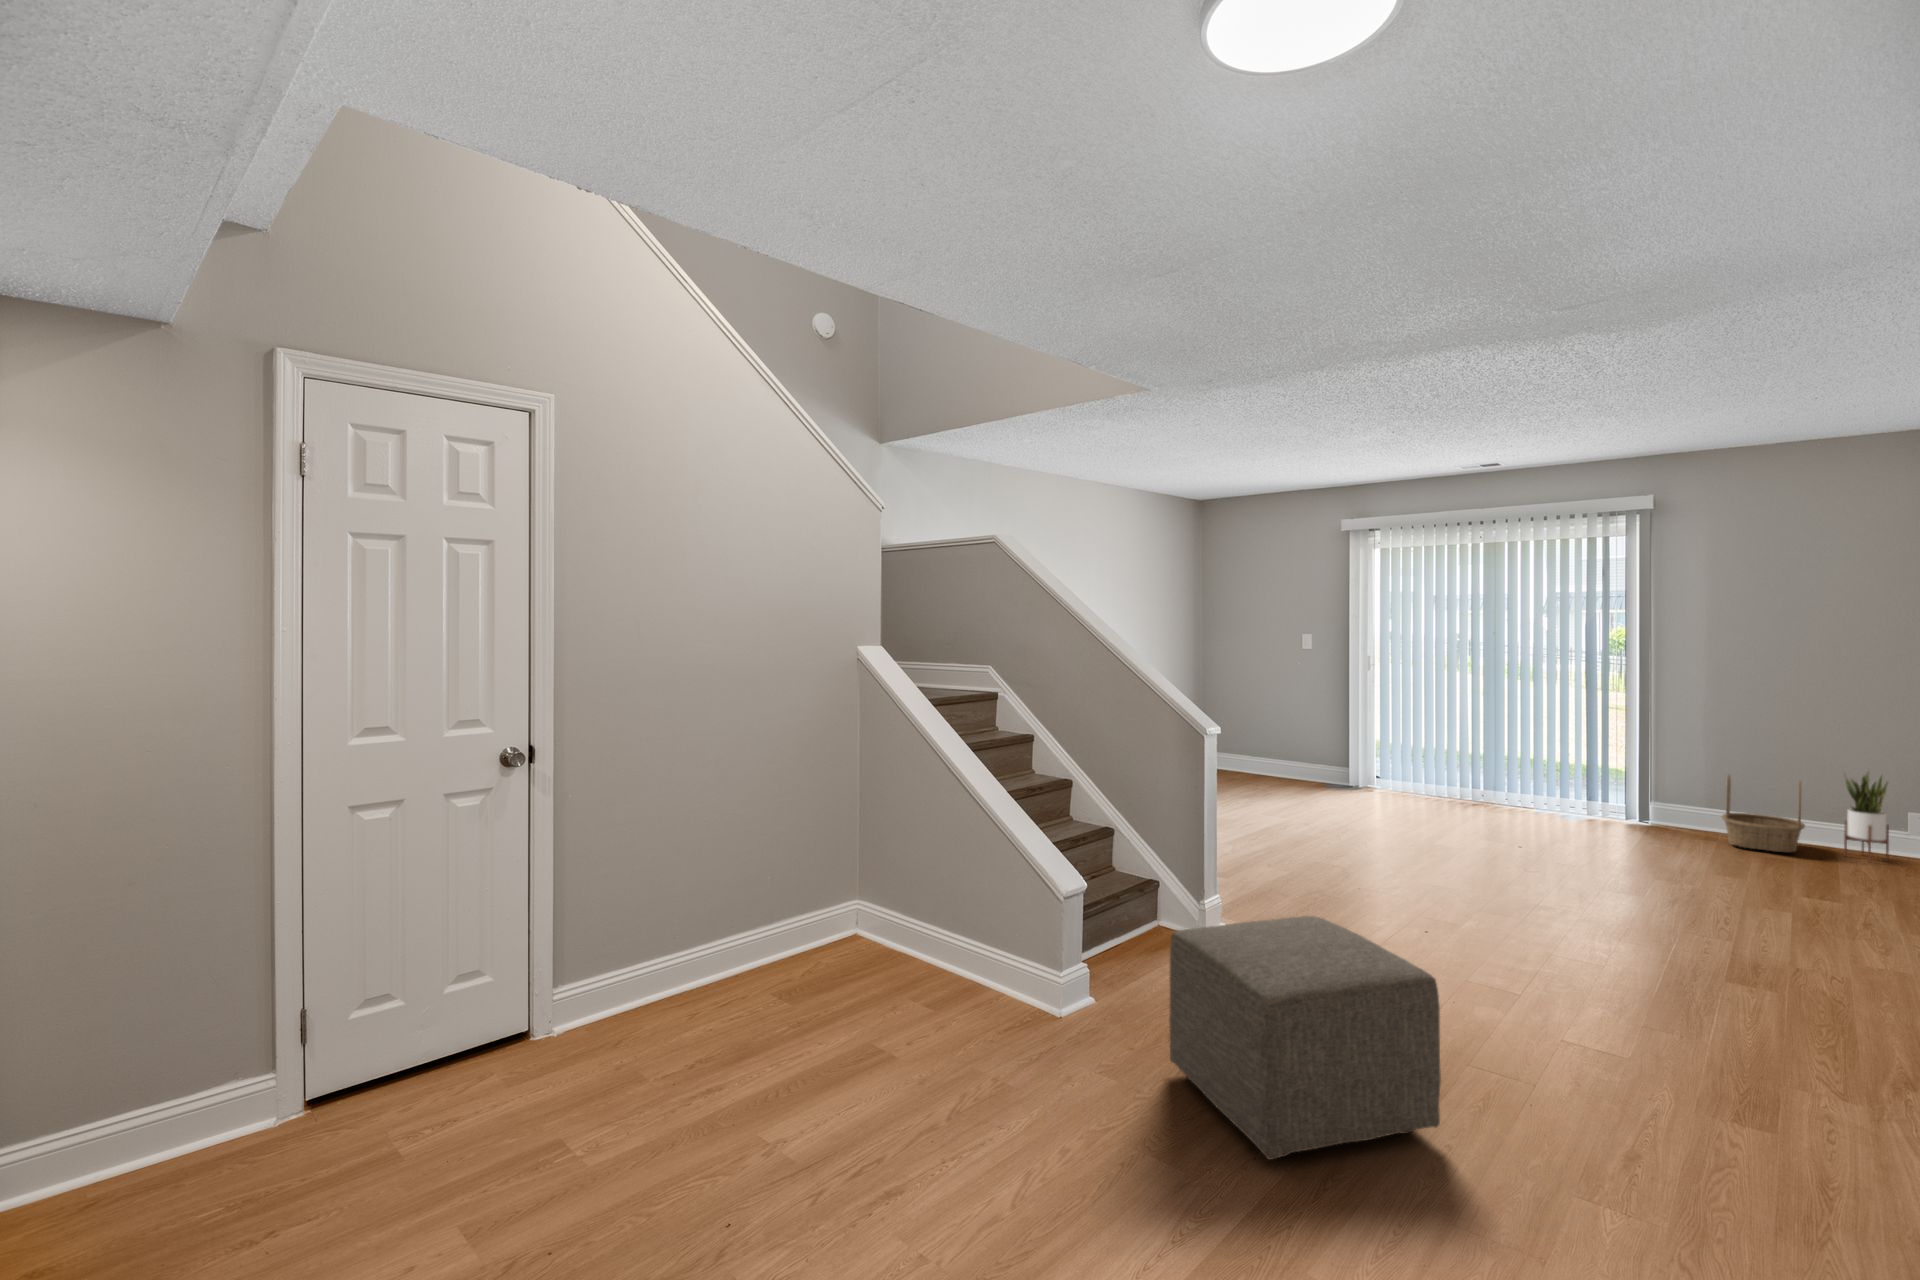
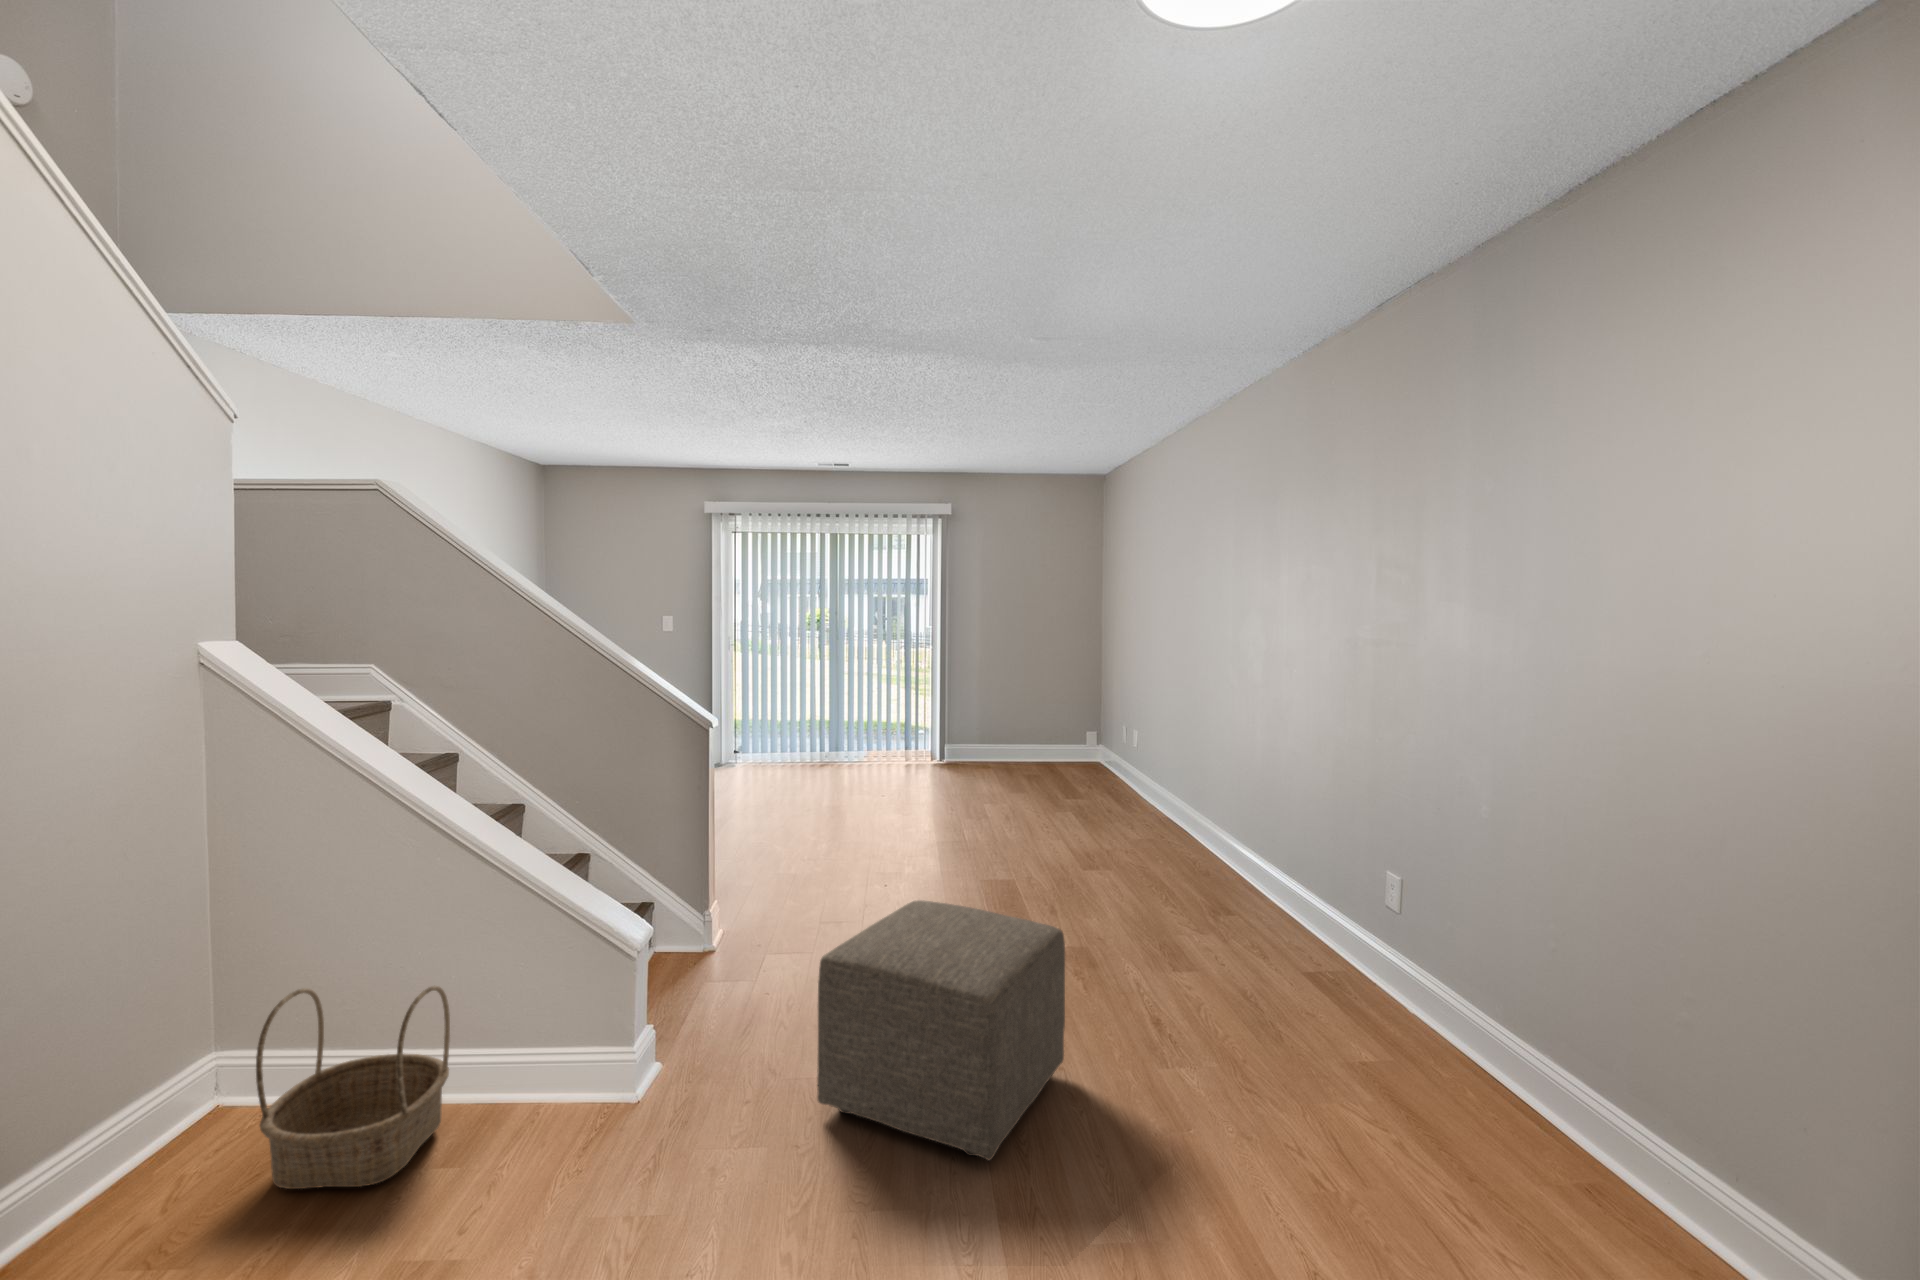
potted plant: present [1843,769,1889,862] -> none [1056,705,1077,770]
basket: present [1722,775,1805,852] -> present [256,986,450,1189]

